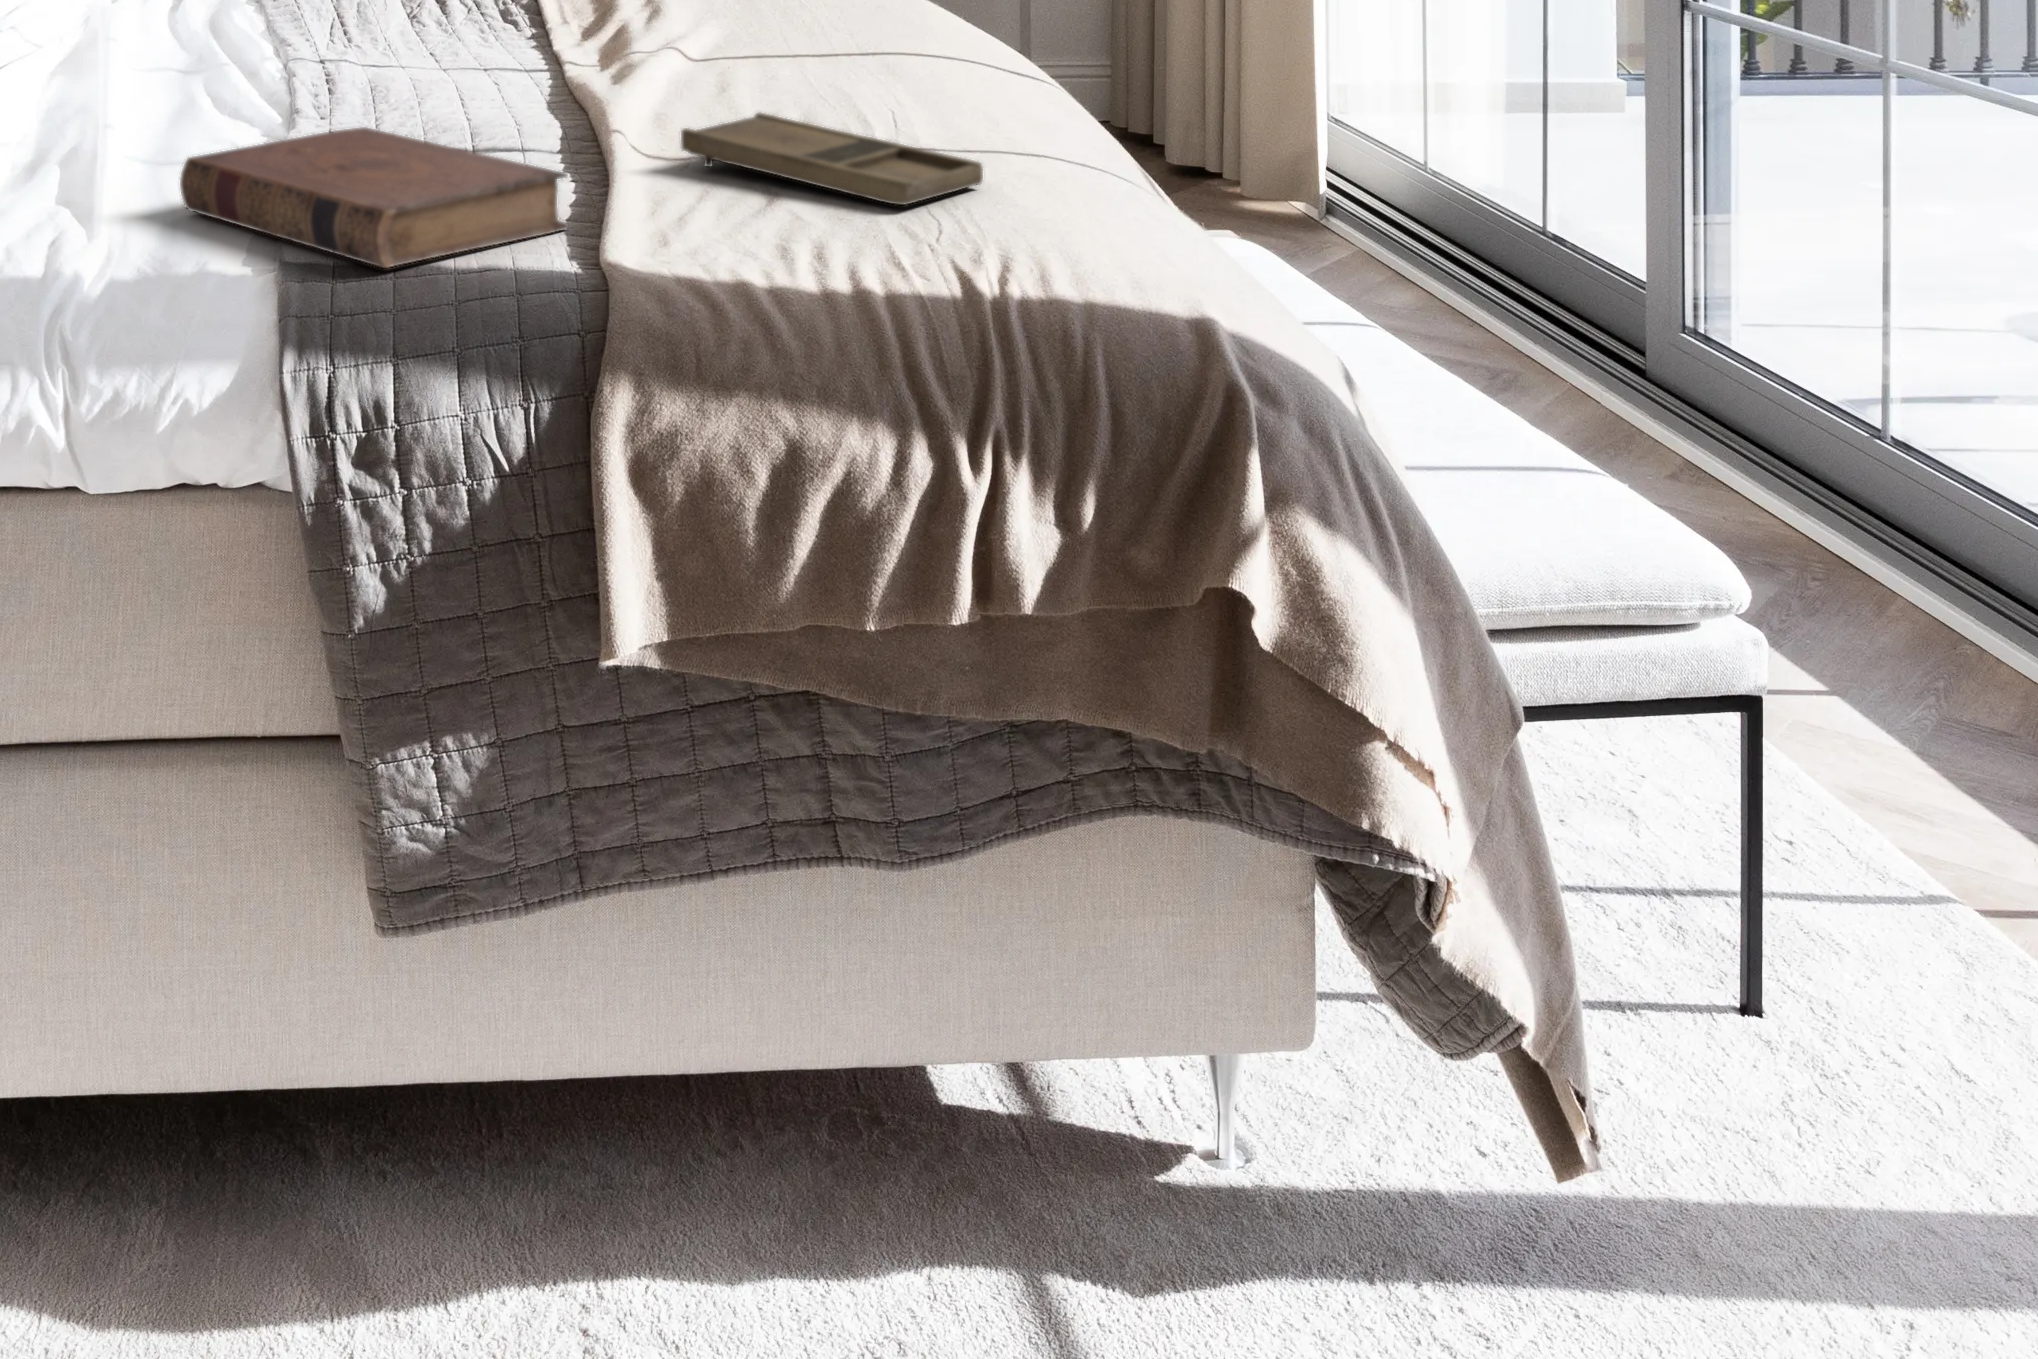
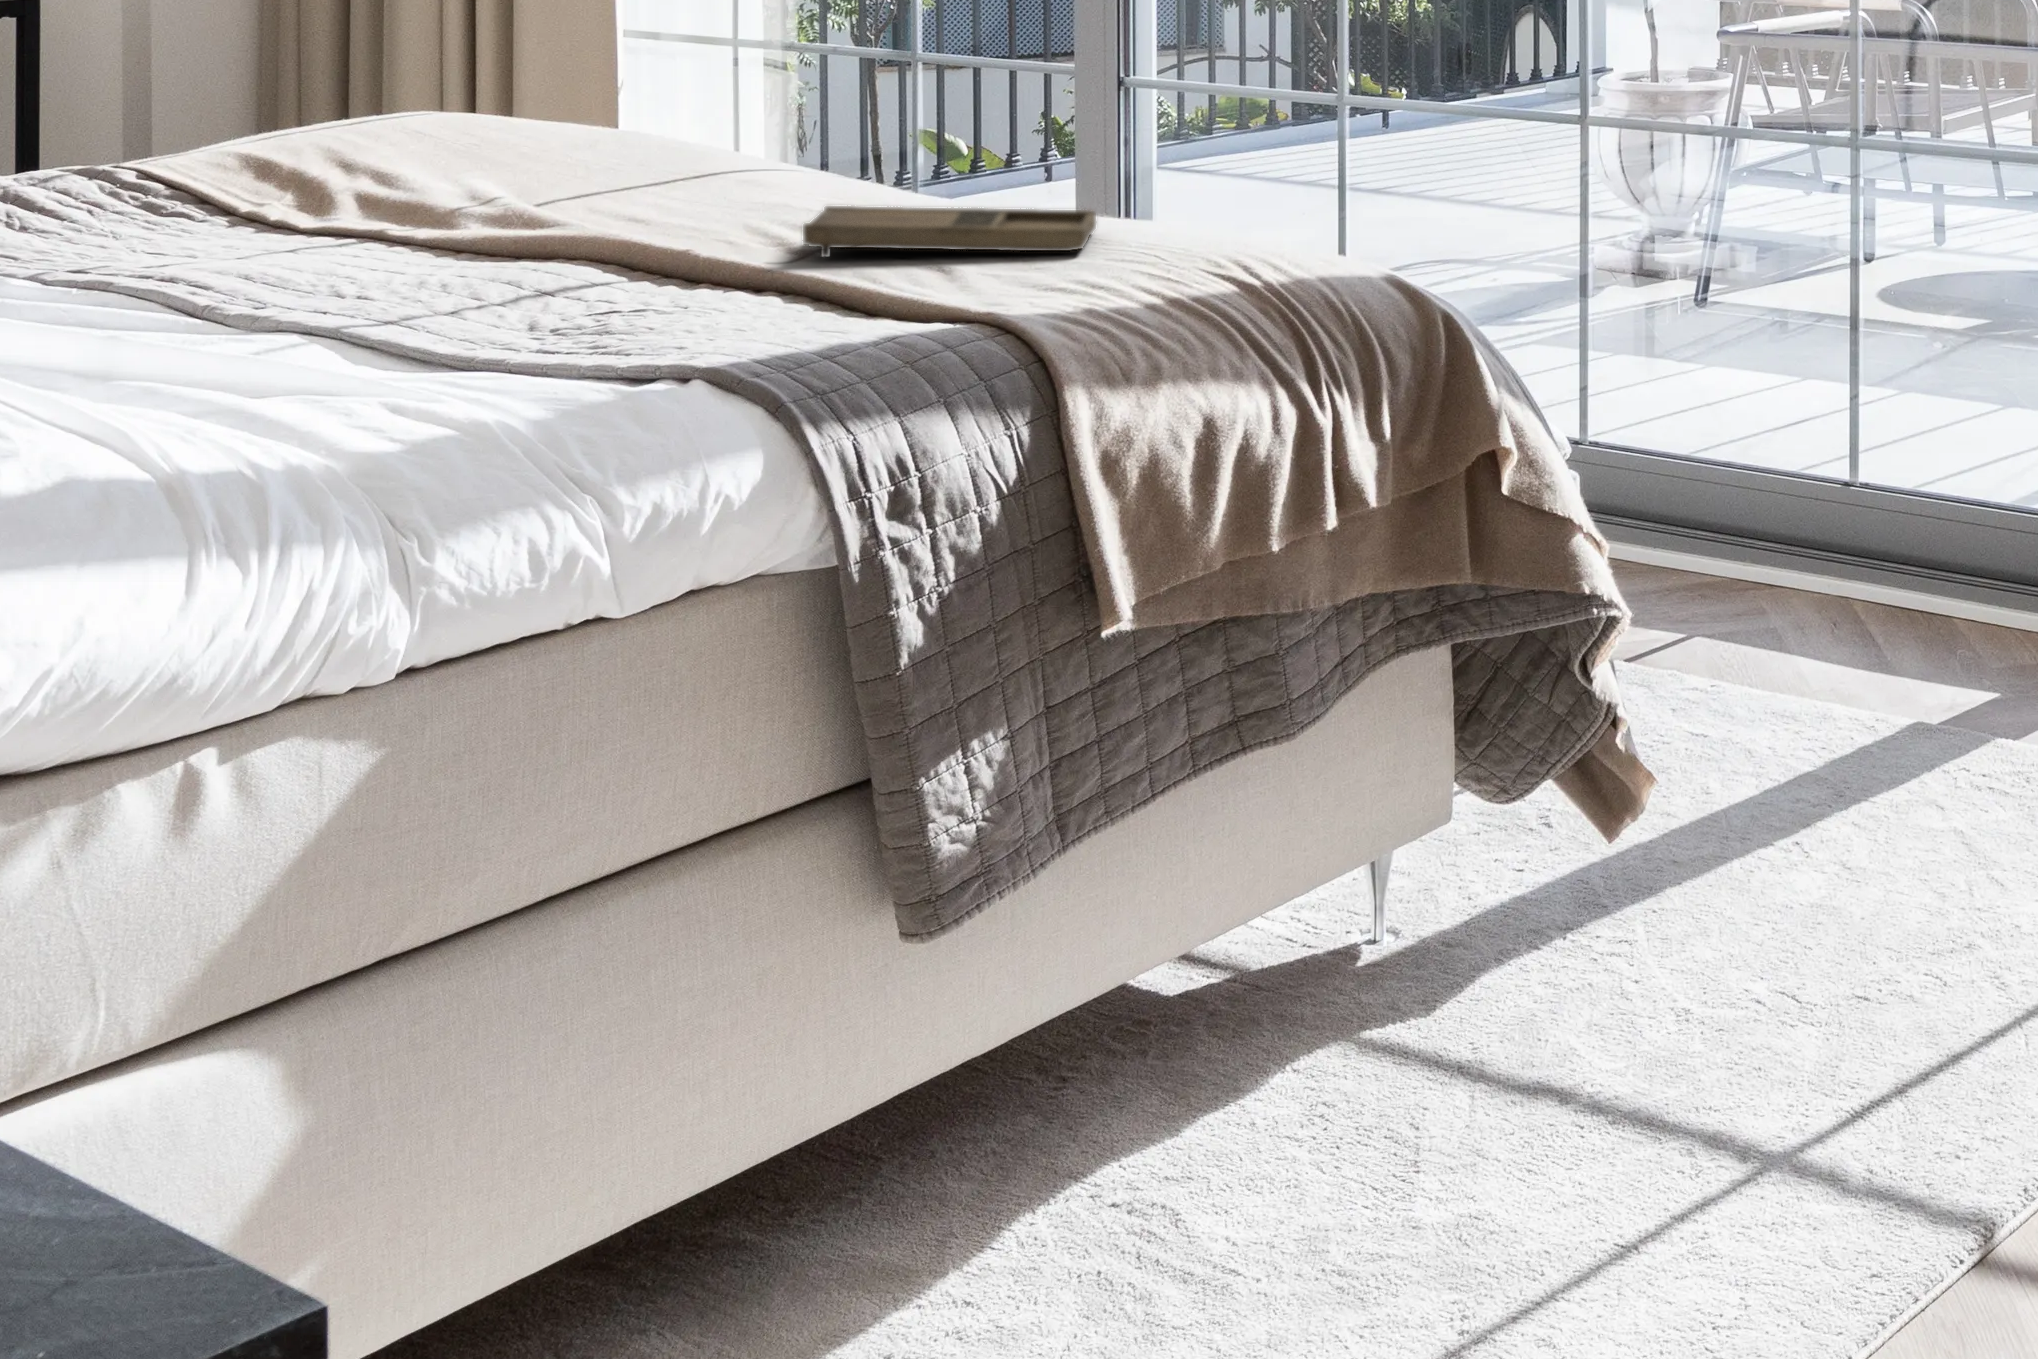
book: present [180,127,569,268] -> none [397,259,838,368]

